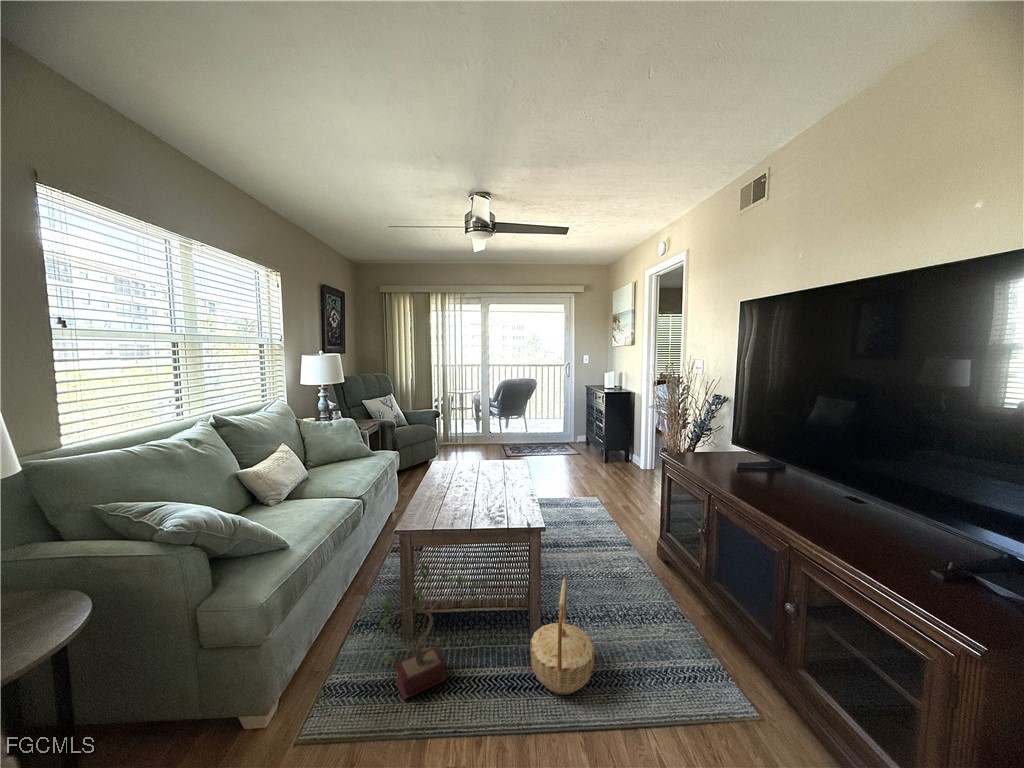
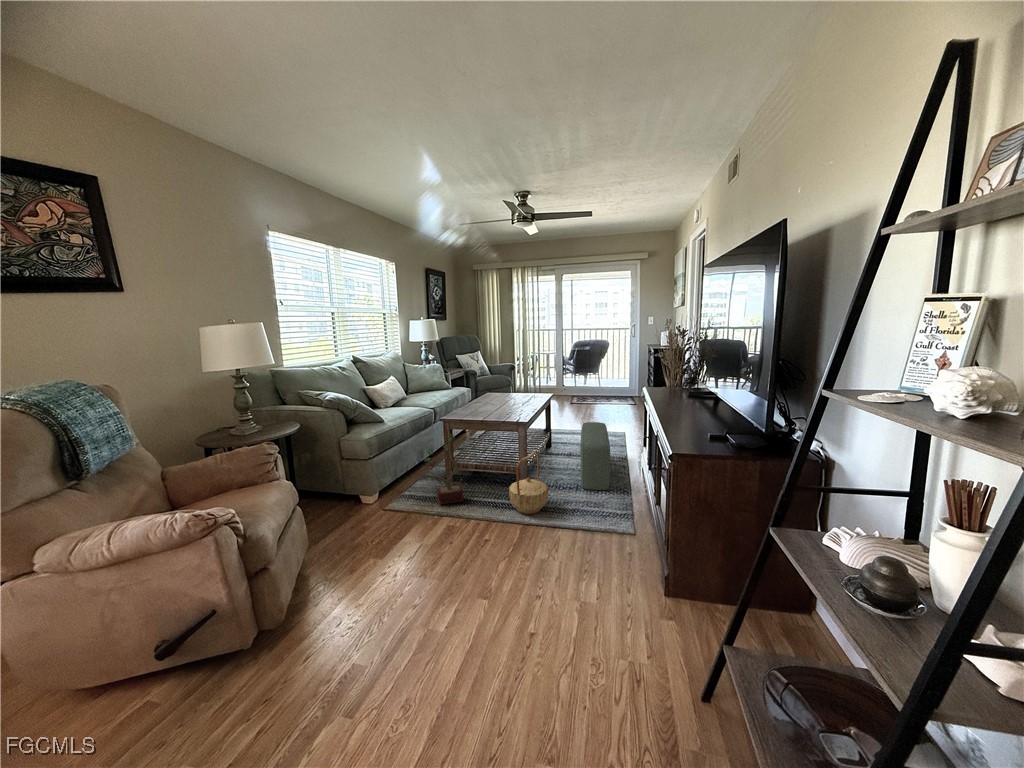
pouf: none [575,500,649,614] -> present [580,422,610,490]

